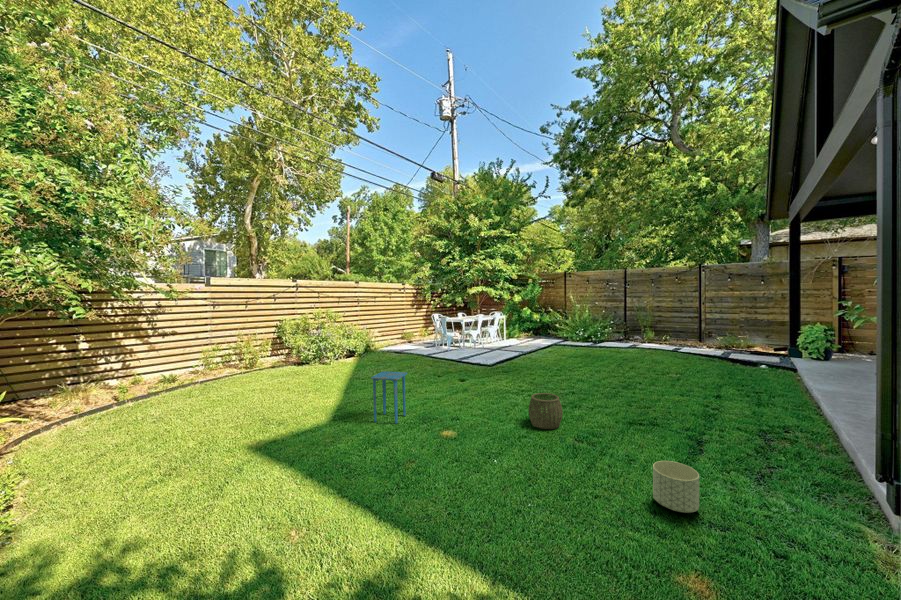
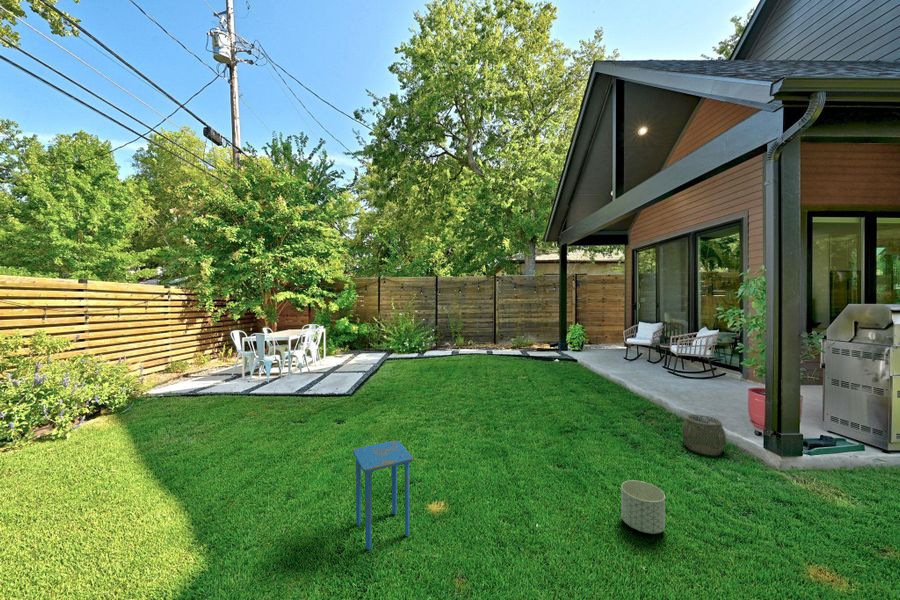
woven basket: present [528,393,563,429] -> present [682,414,726,455]
planter: present [653,461,699,513] -> present [621,480,665,534]

